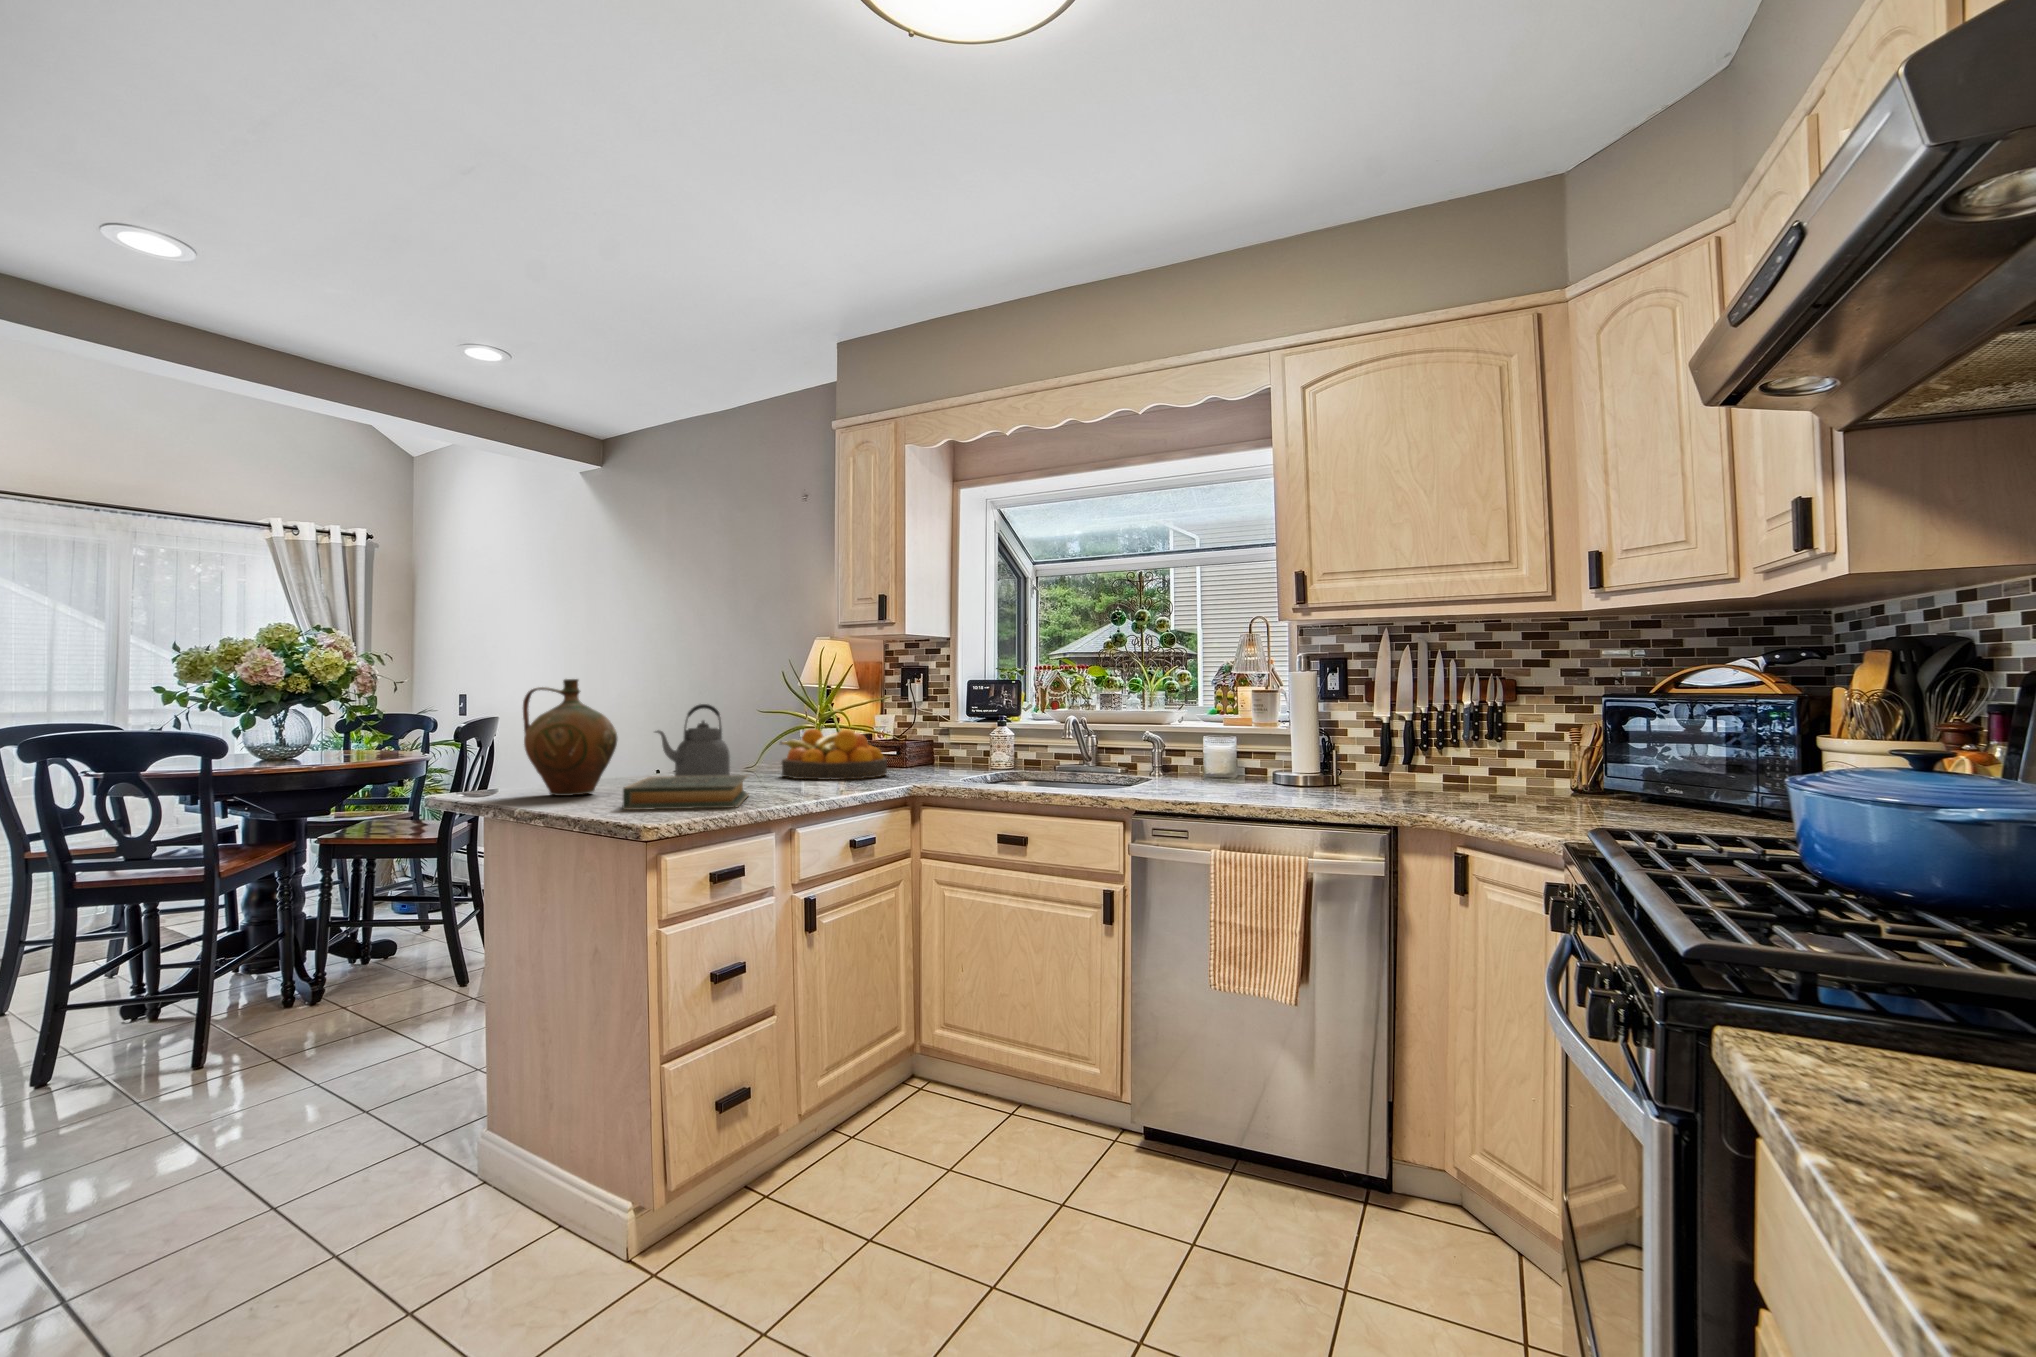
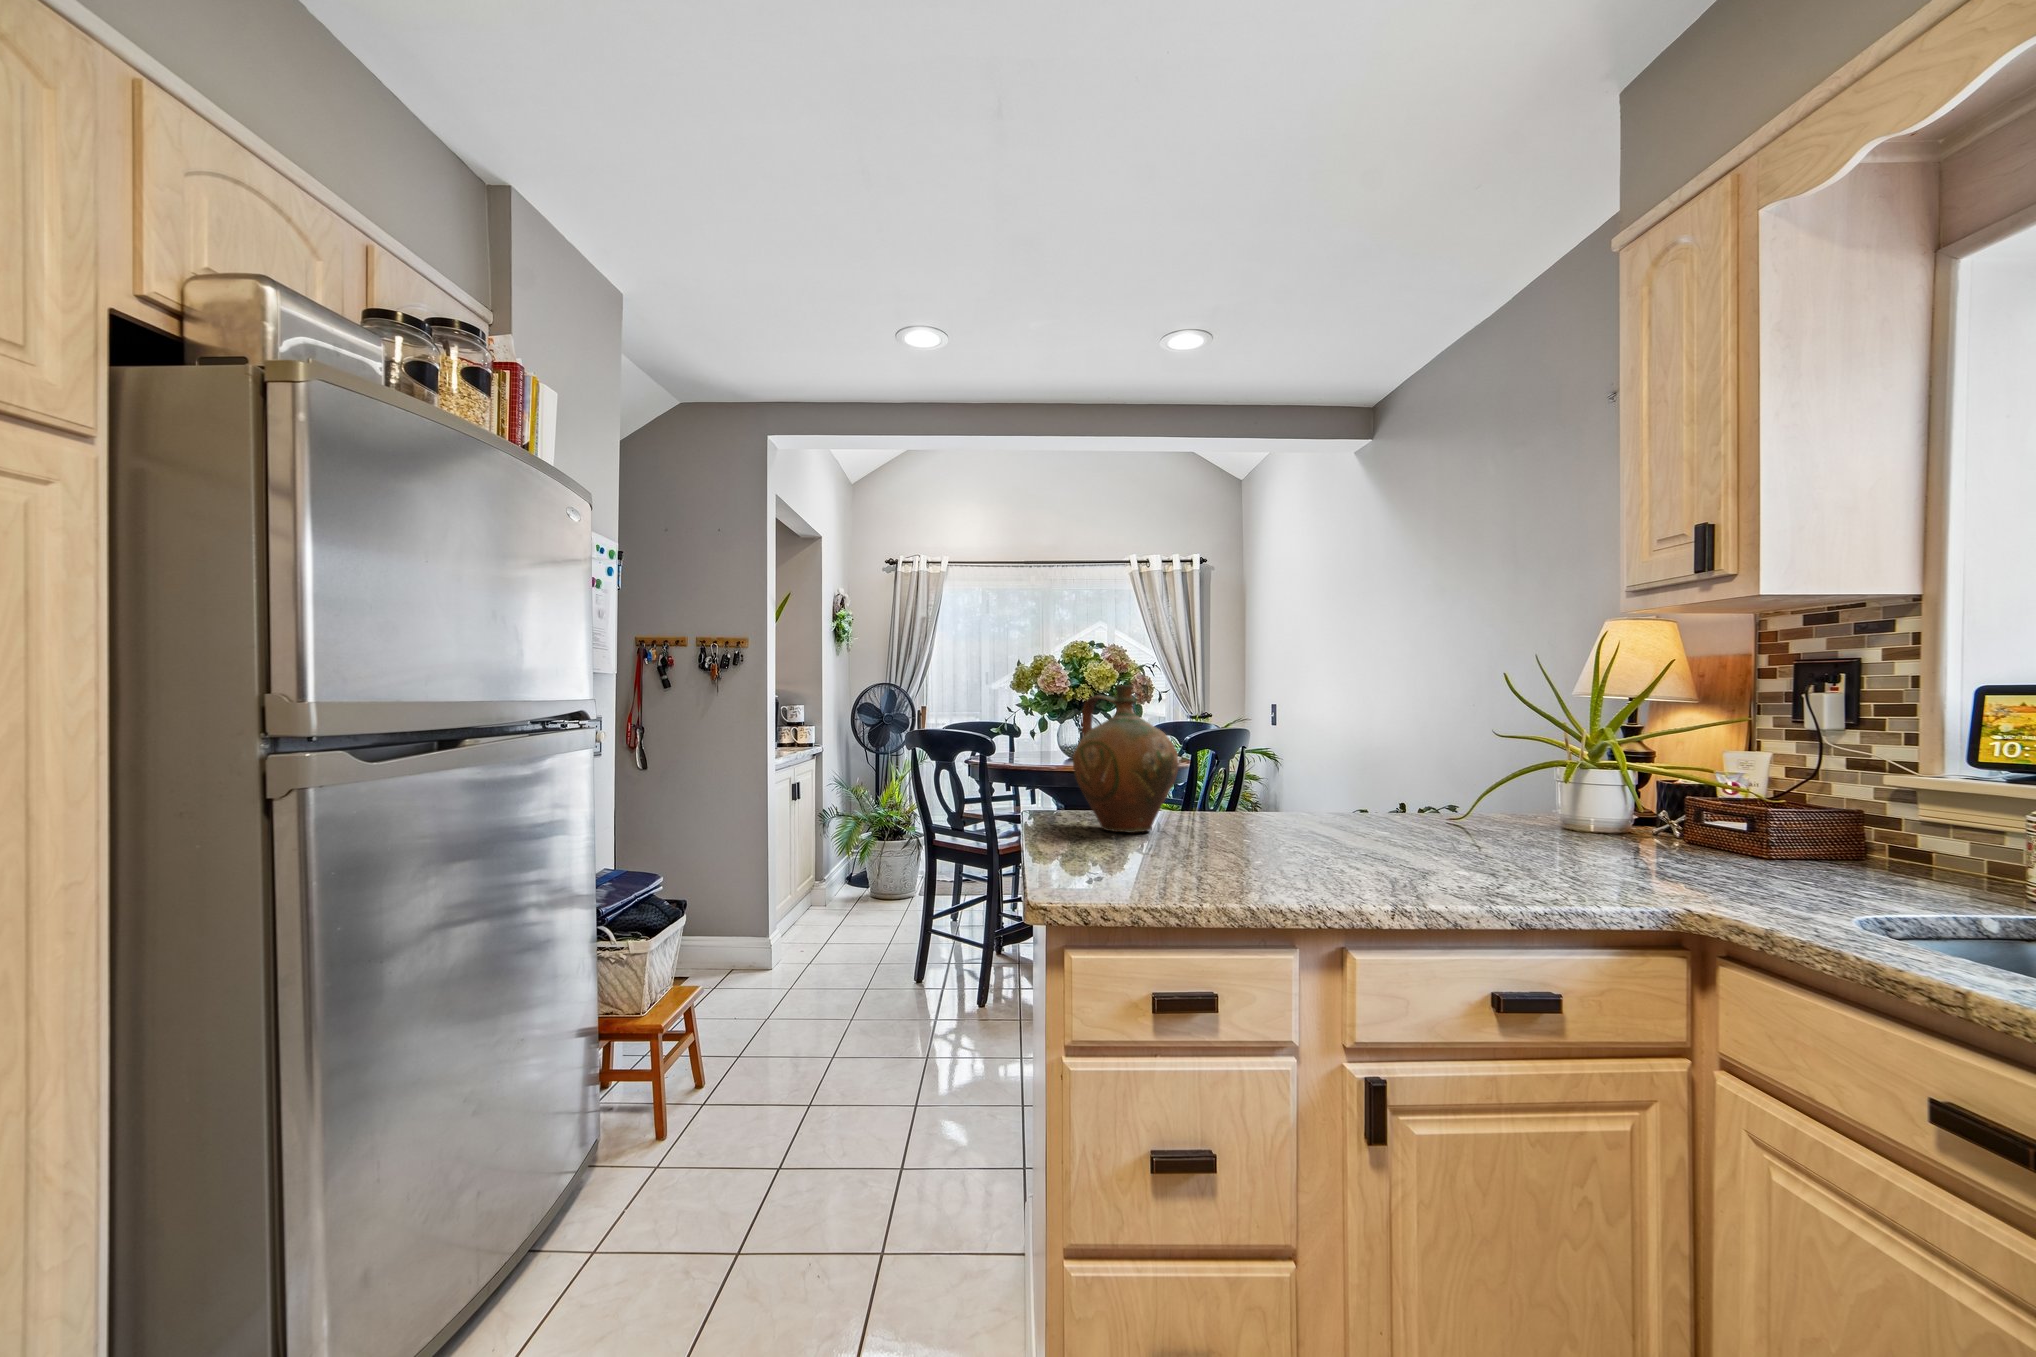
kettle: present [655,704,730,776] -> none [1287,721,1404,832]
fruit bowl: present [780,729,887,780] -> none [1480,769,1705,872]
hardback book: present [623,775,749,810] -> none [1065,821,1301,896]

